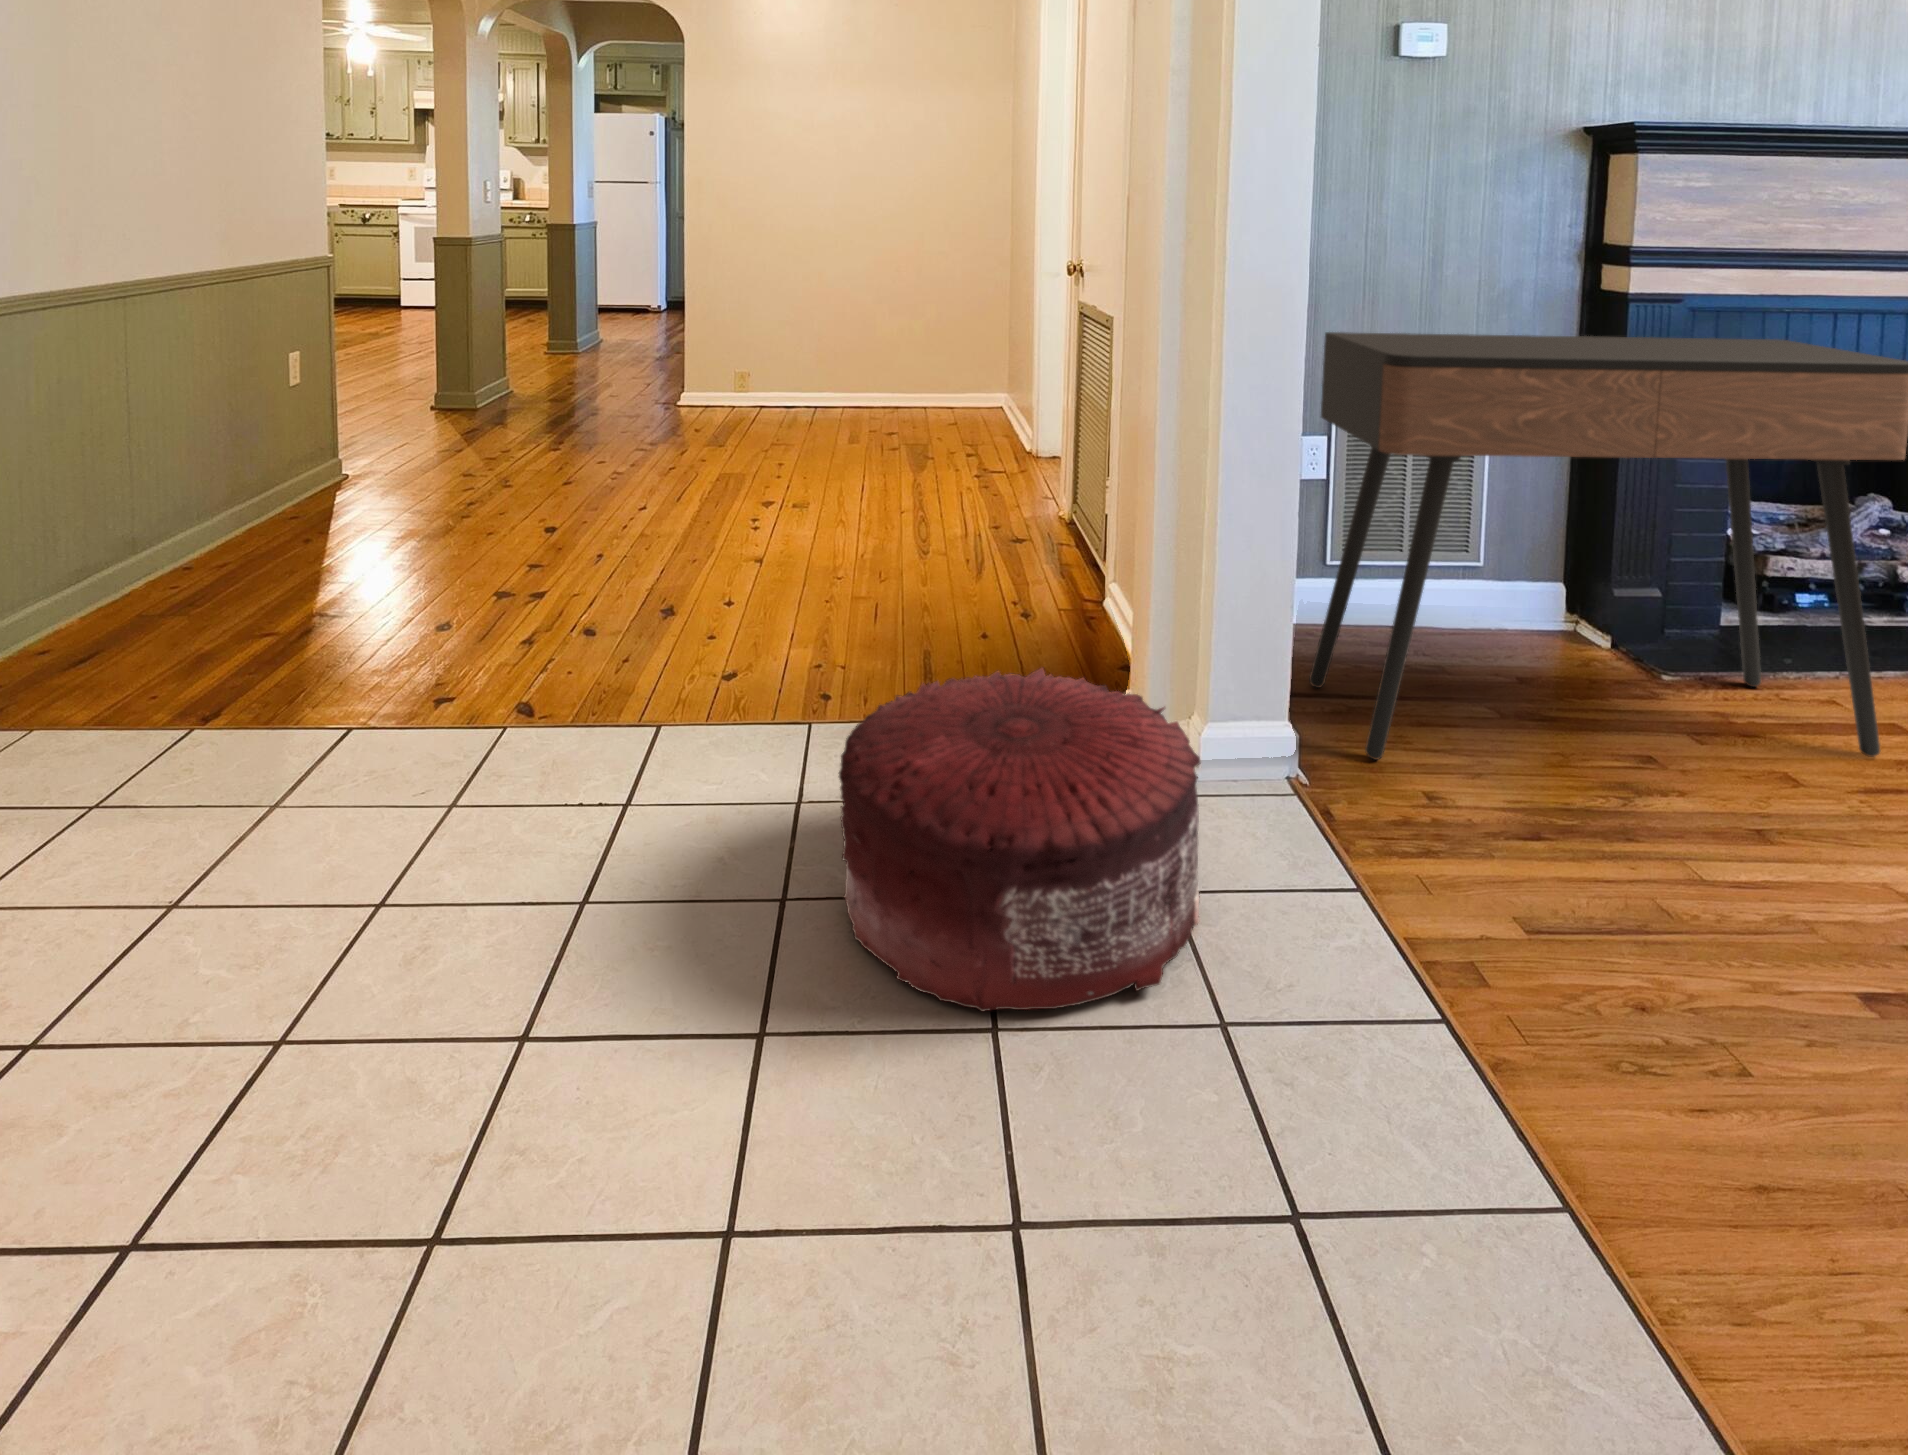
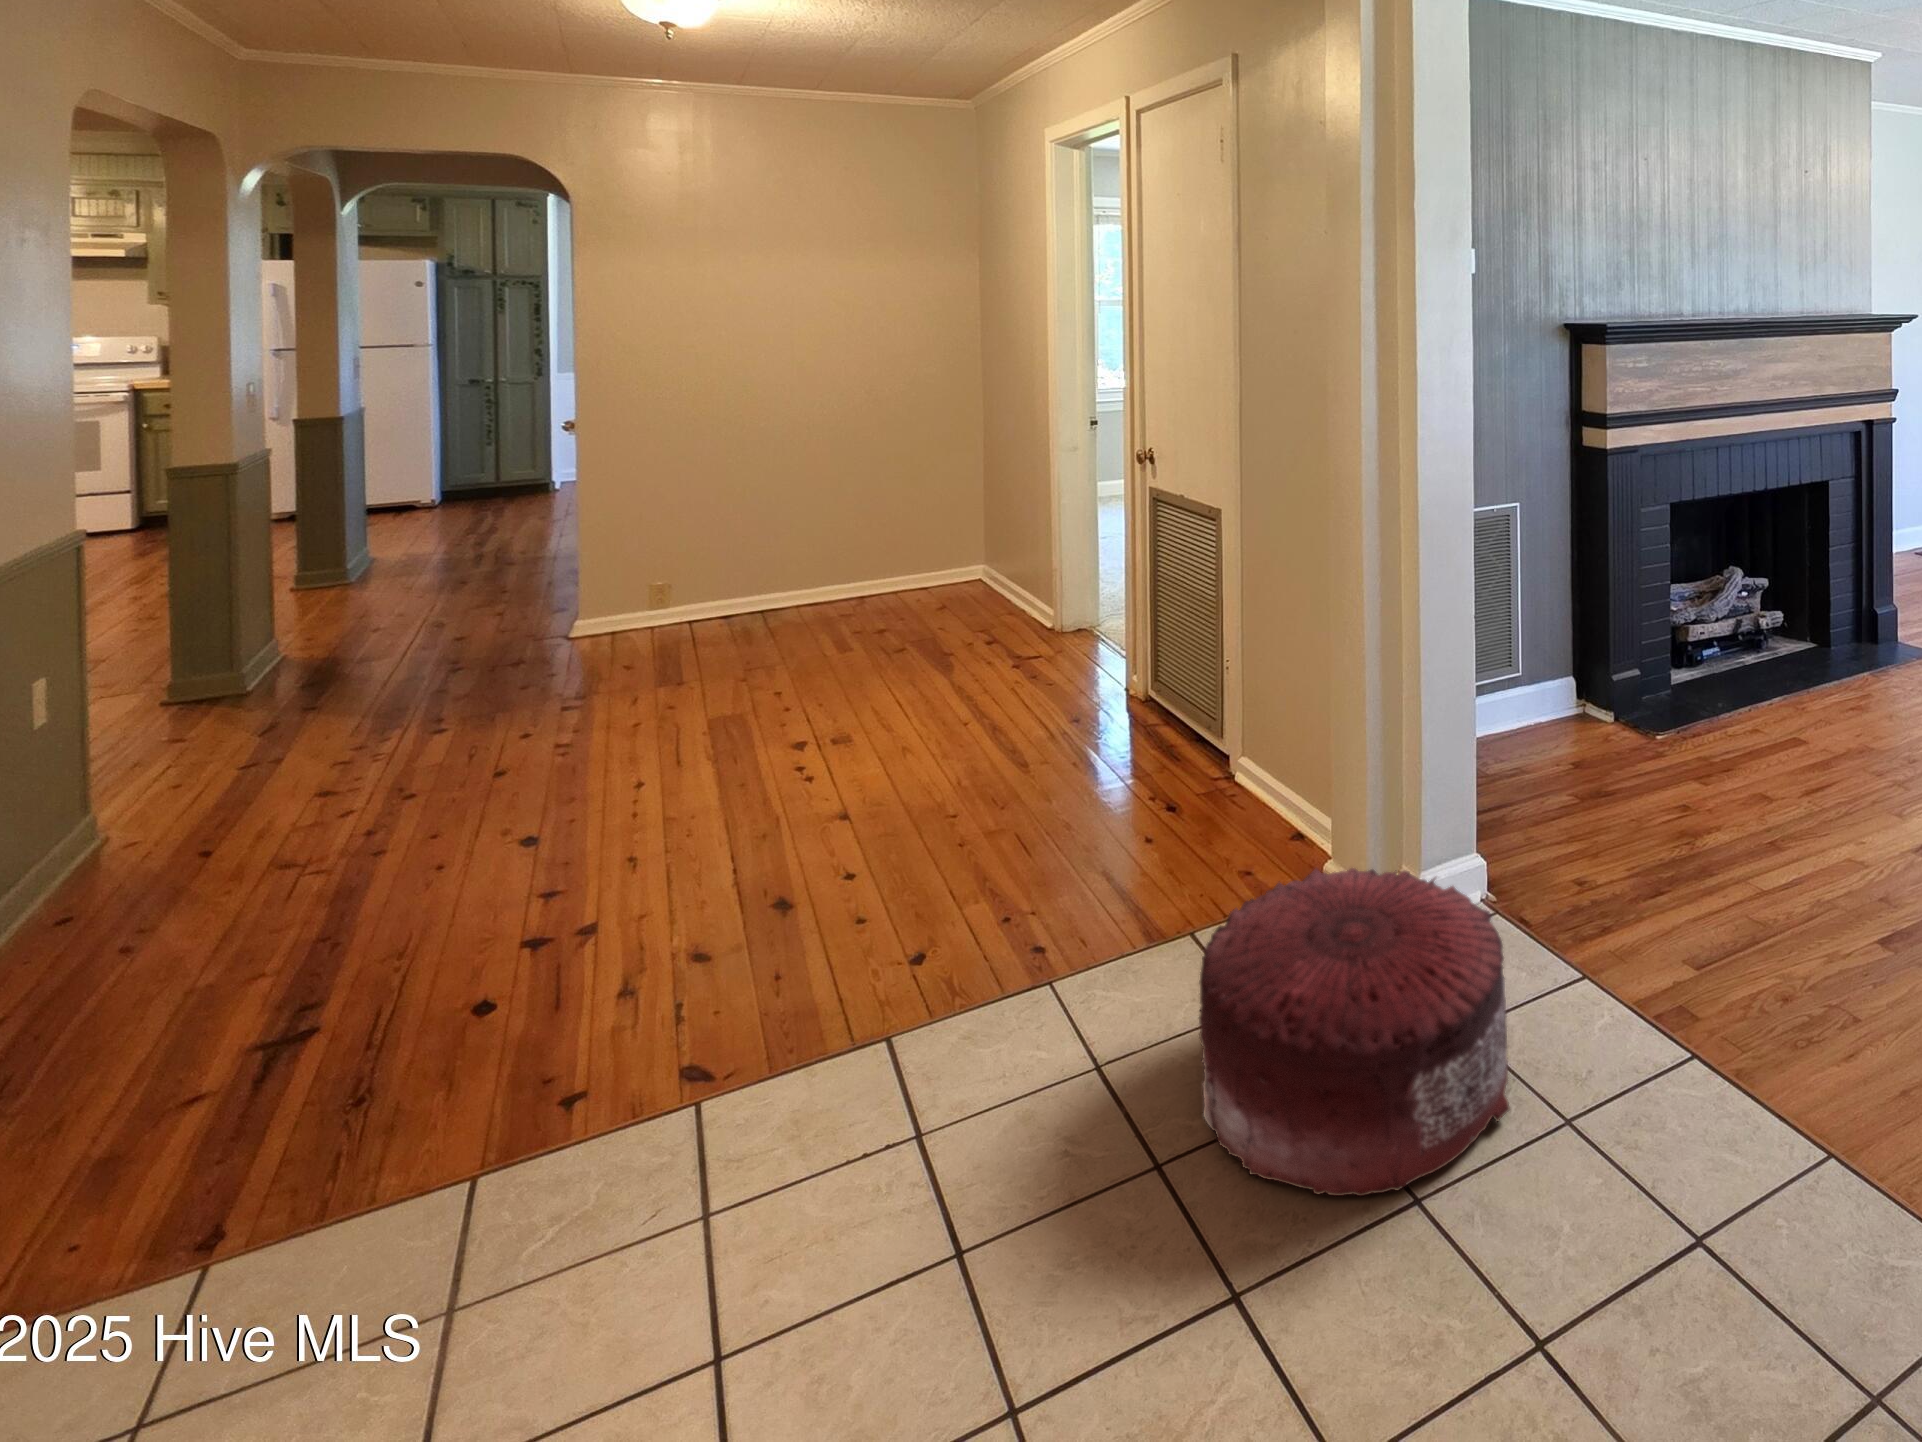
console table: present [1309,332,1908,760] -> none [1438,480,1805,865]

